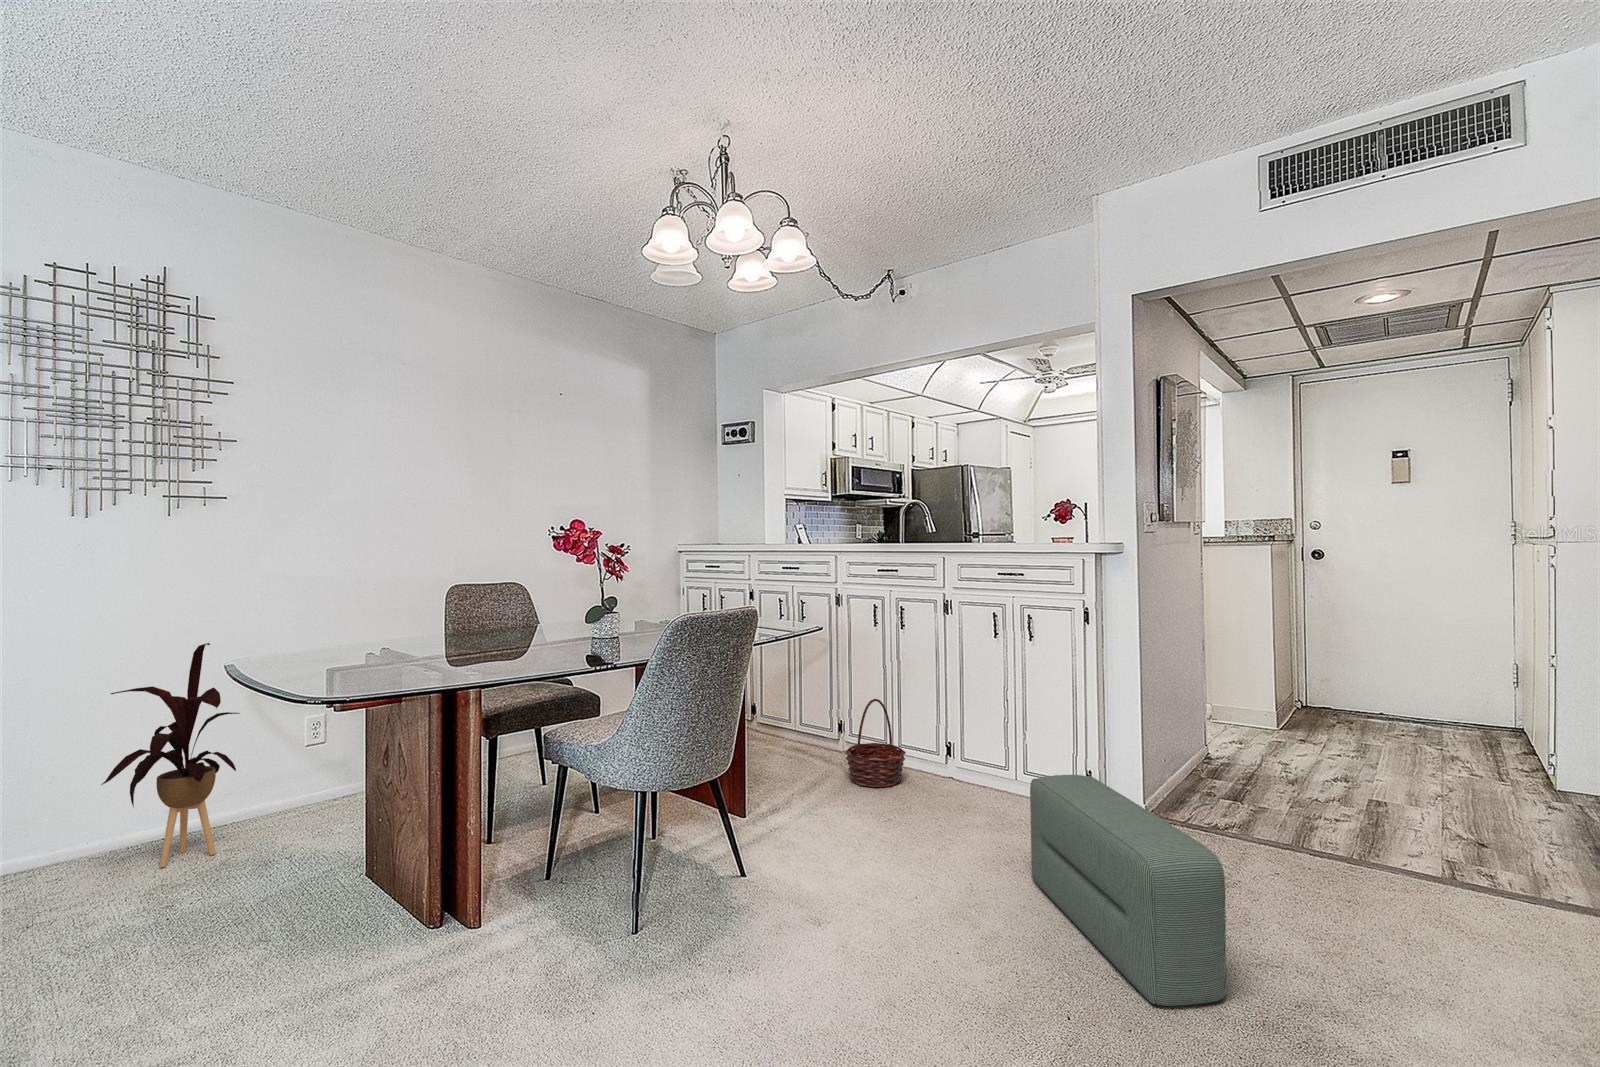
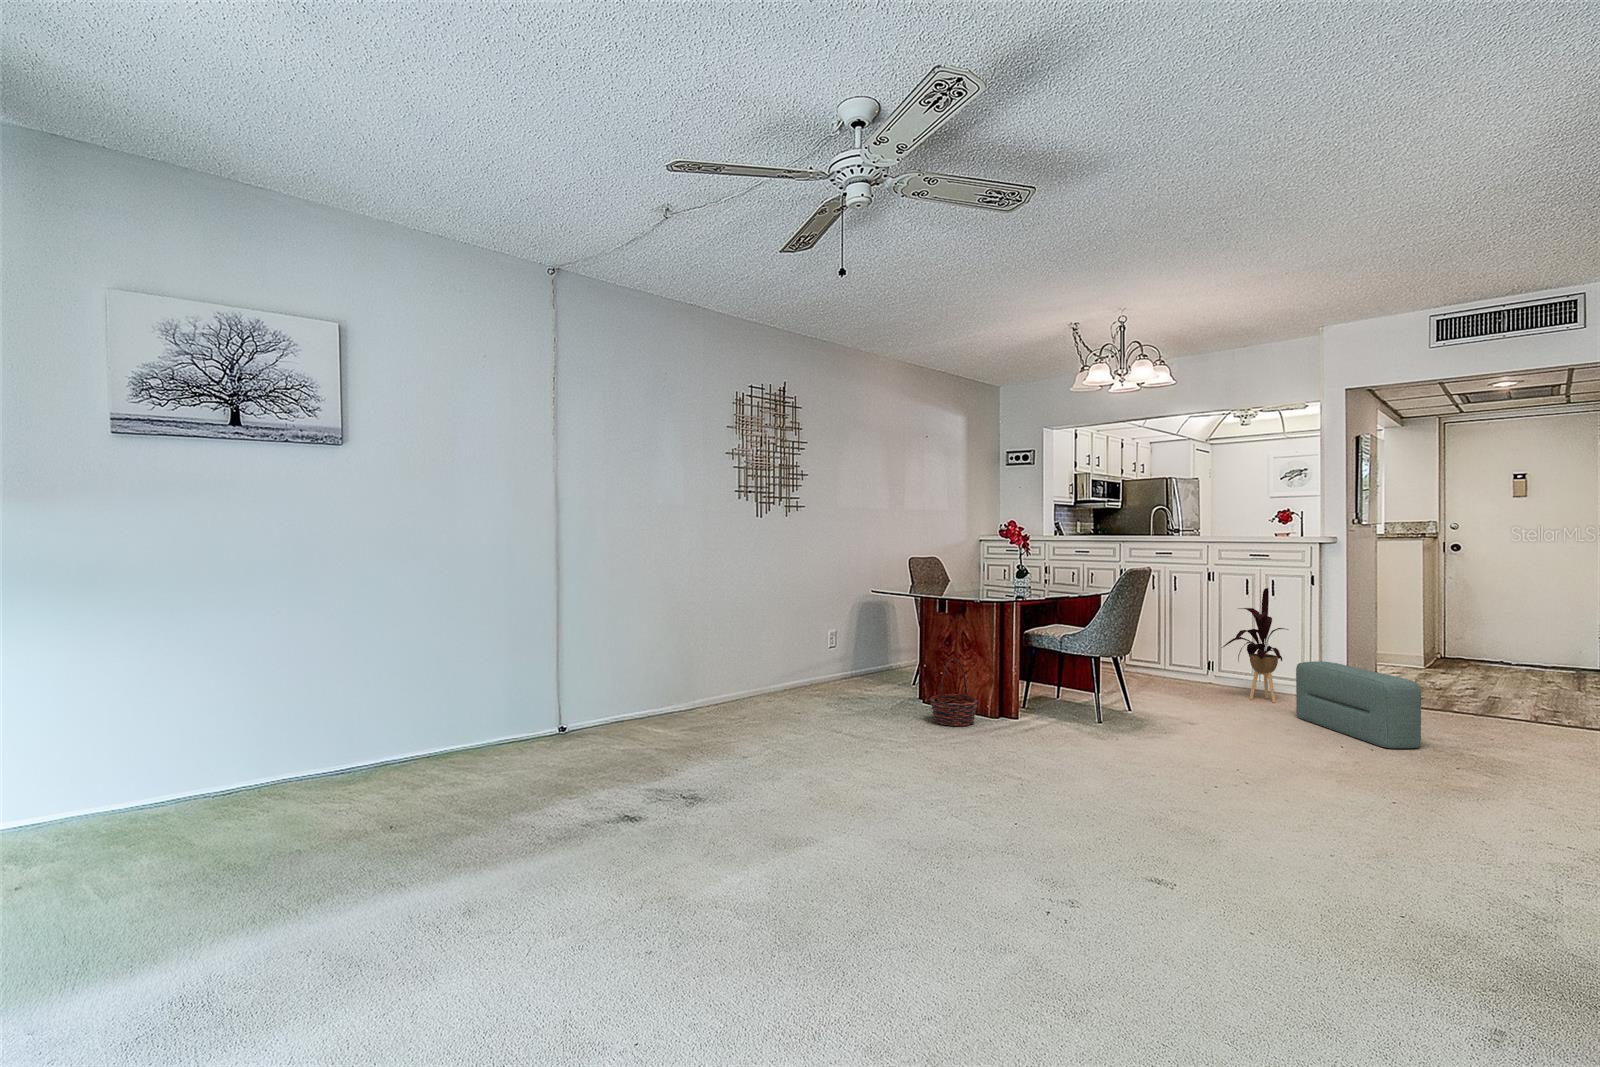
house plant: present [102,643,240,867] -> present [1222,588,1287,702]
basket: present [845,699,906,787] -> present [930,658,978,726]

